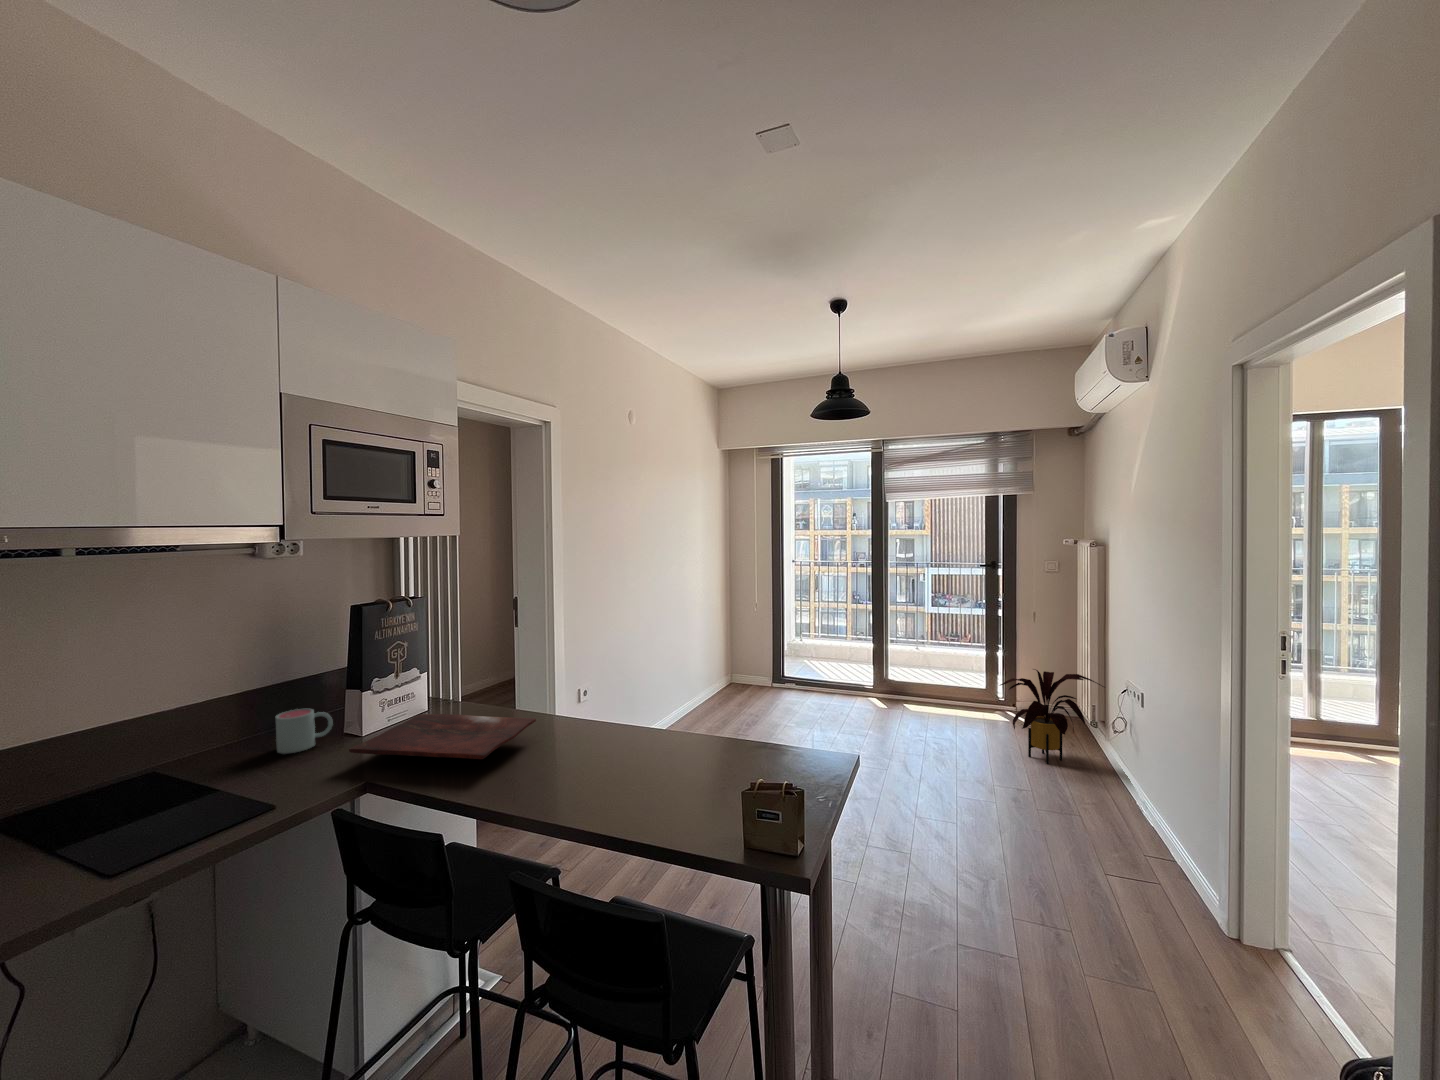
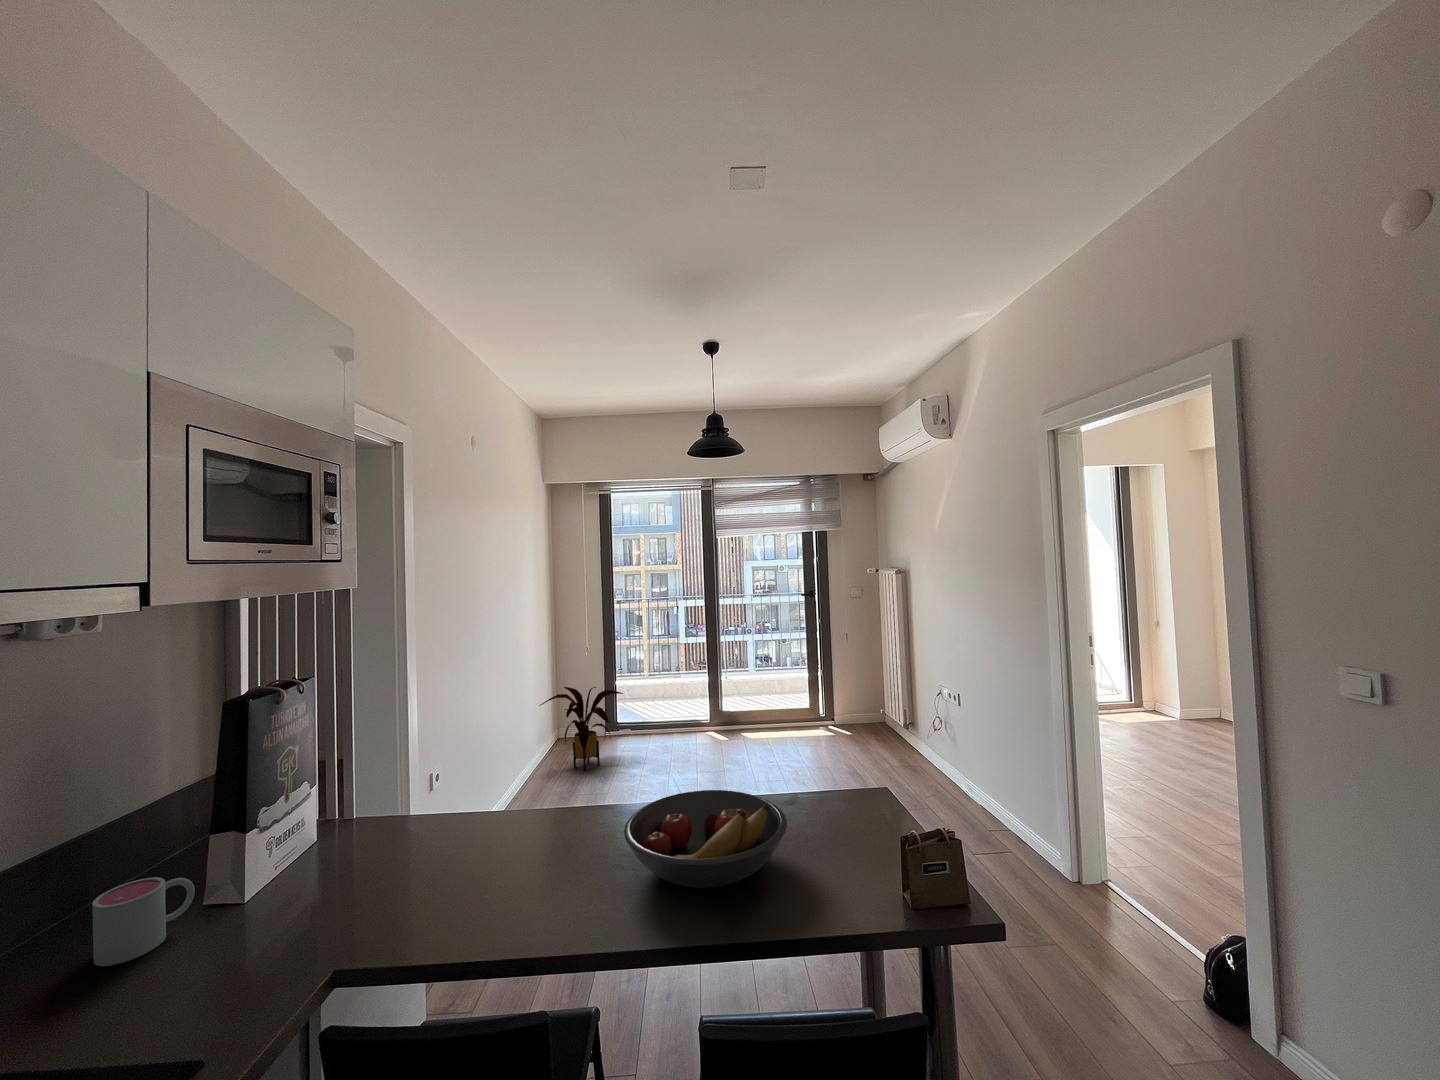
house plant: present [1001,669,1104,764] -> present [539,687,623,771]
cutting board: present [349,714,536,759] -> none [277,819,524,930]
fruit bowl: none [564,720,703,793] -> present [624,790,787,888]

